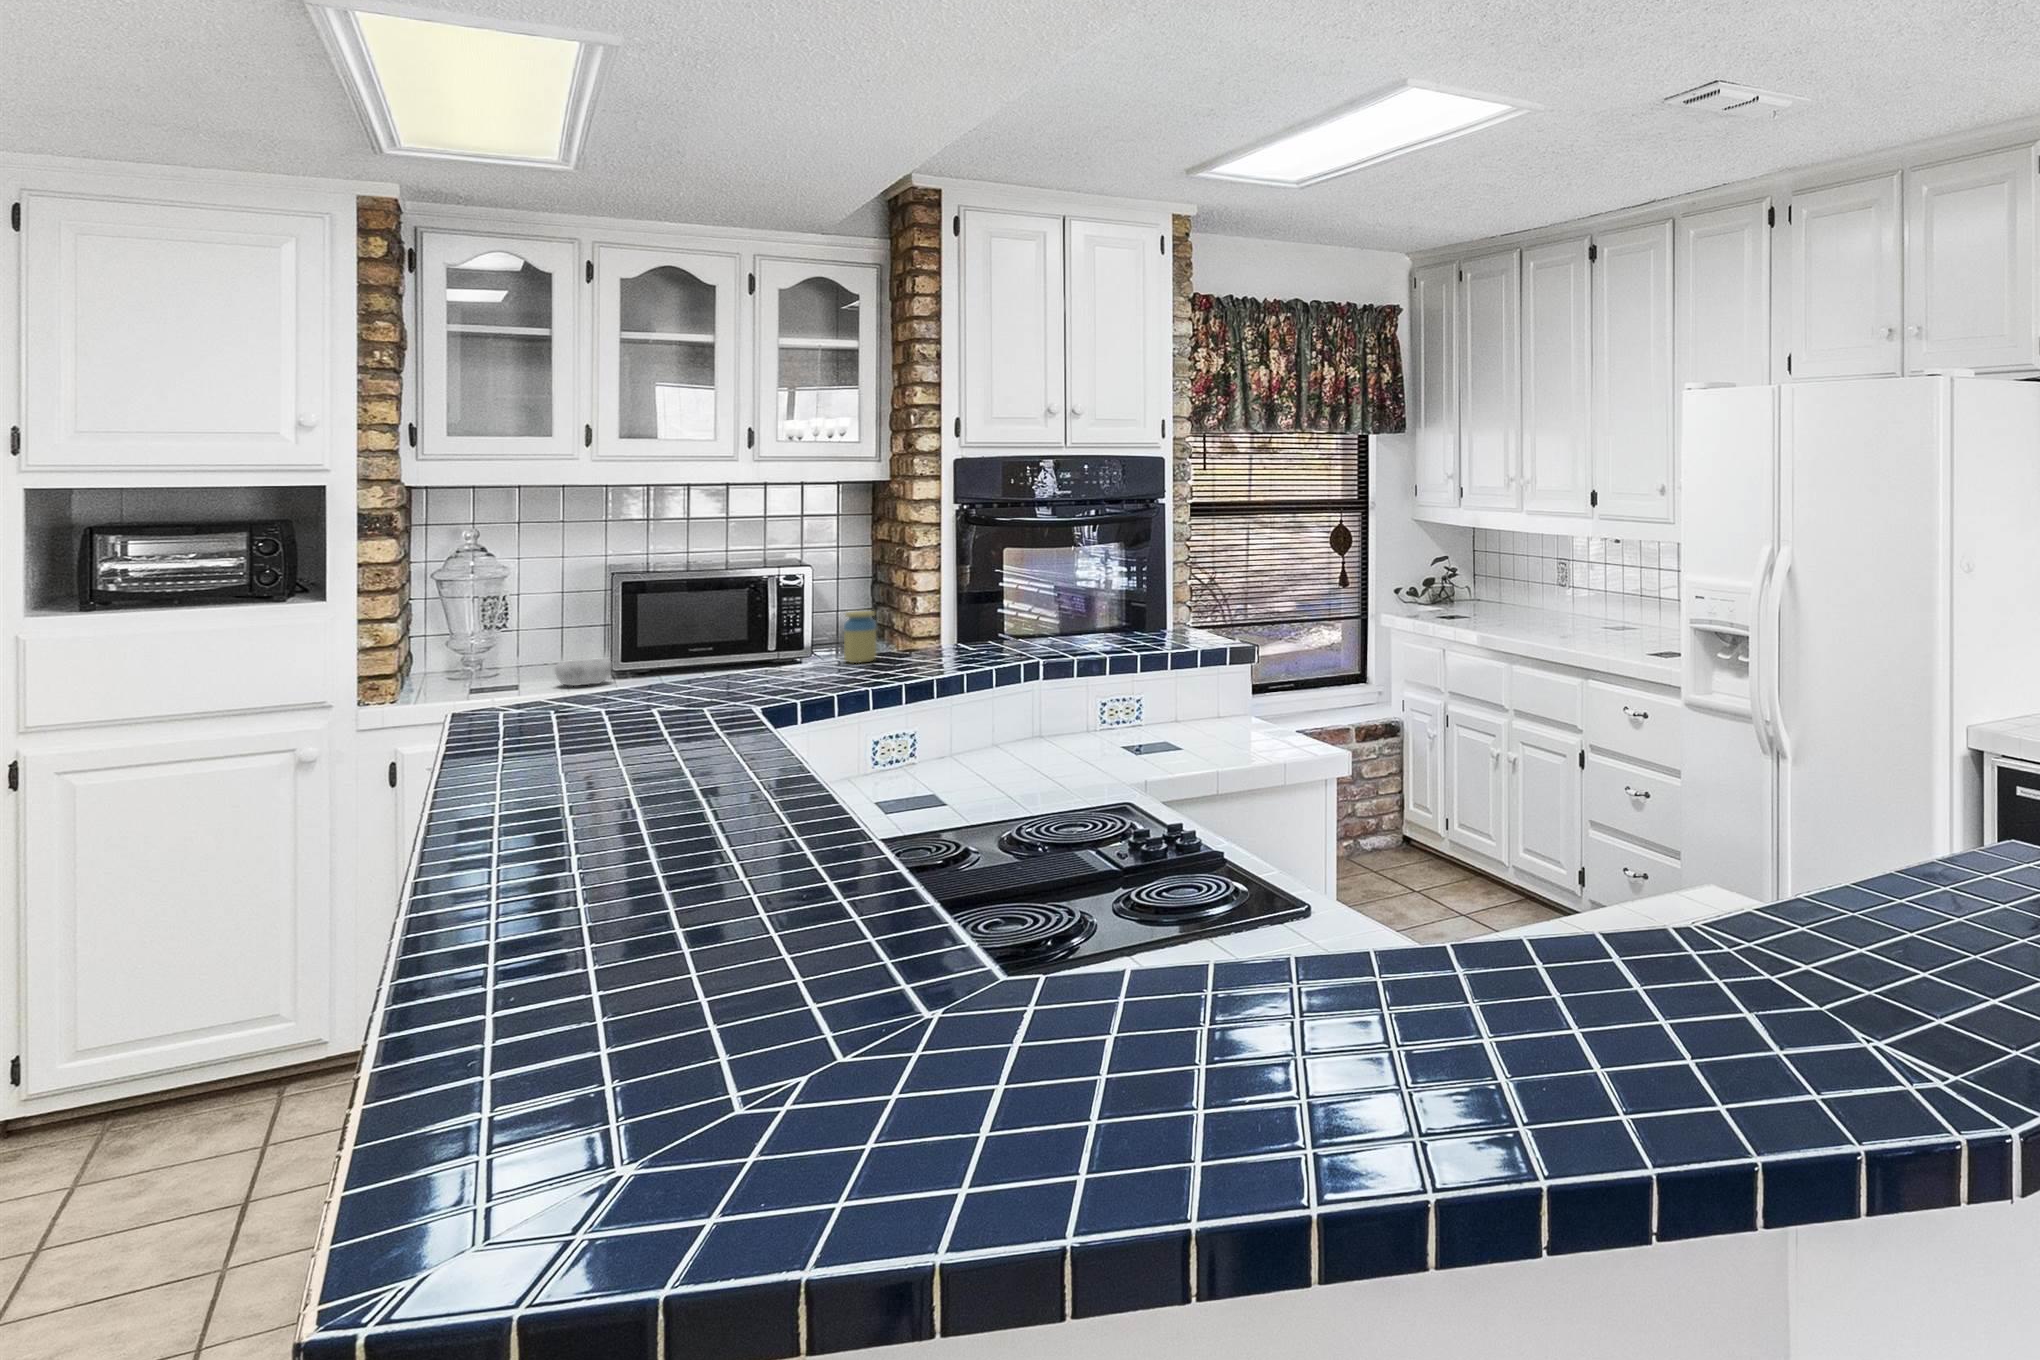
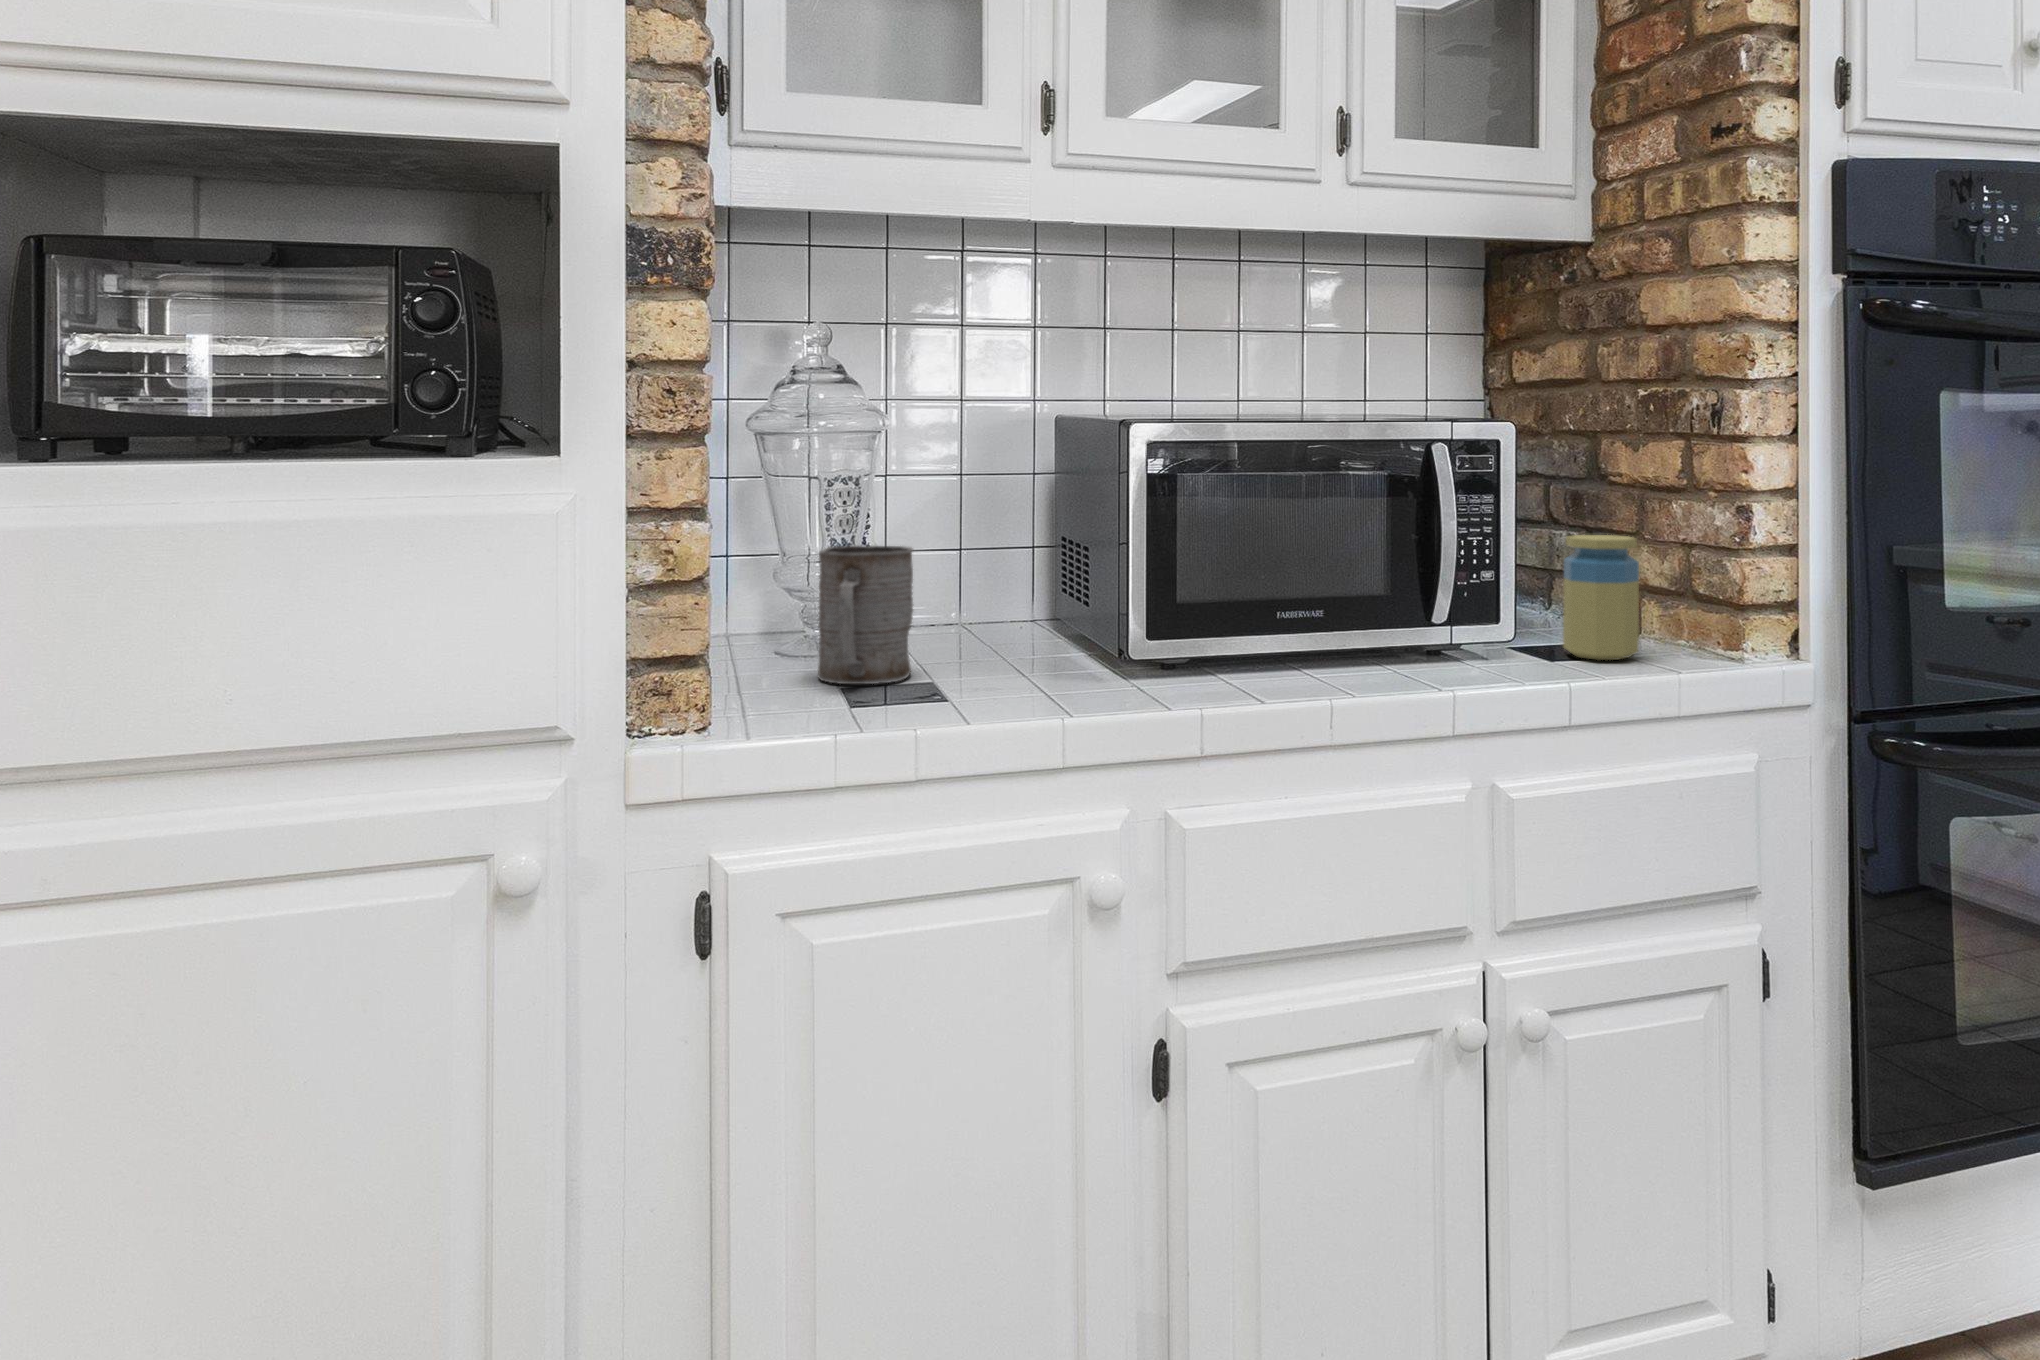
mug: none [463,629,513,689] -> present [818,546,913,684]
decorative bowl: present [555,658,612,686] -> none [1009,624,1122,691]

